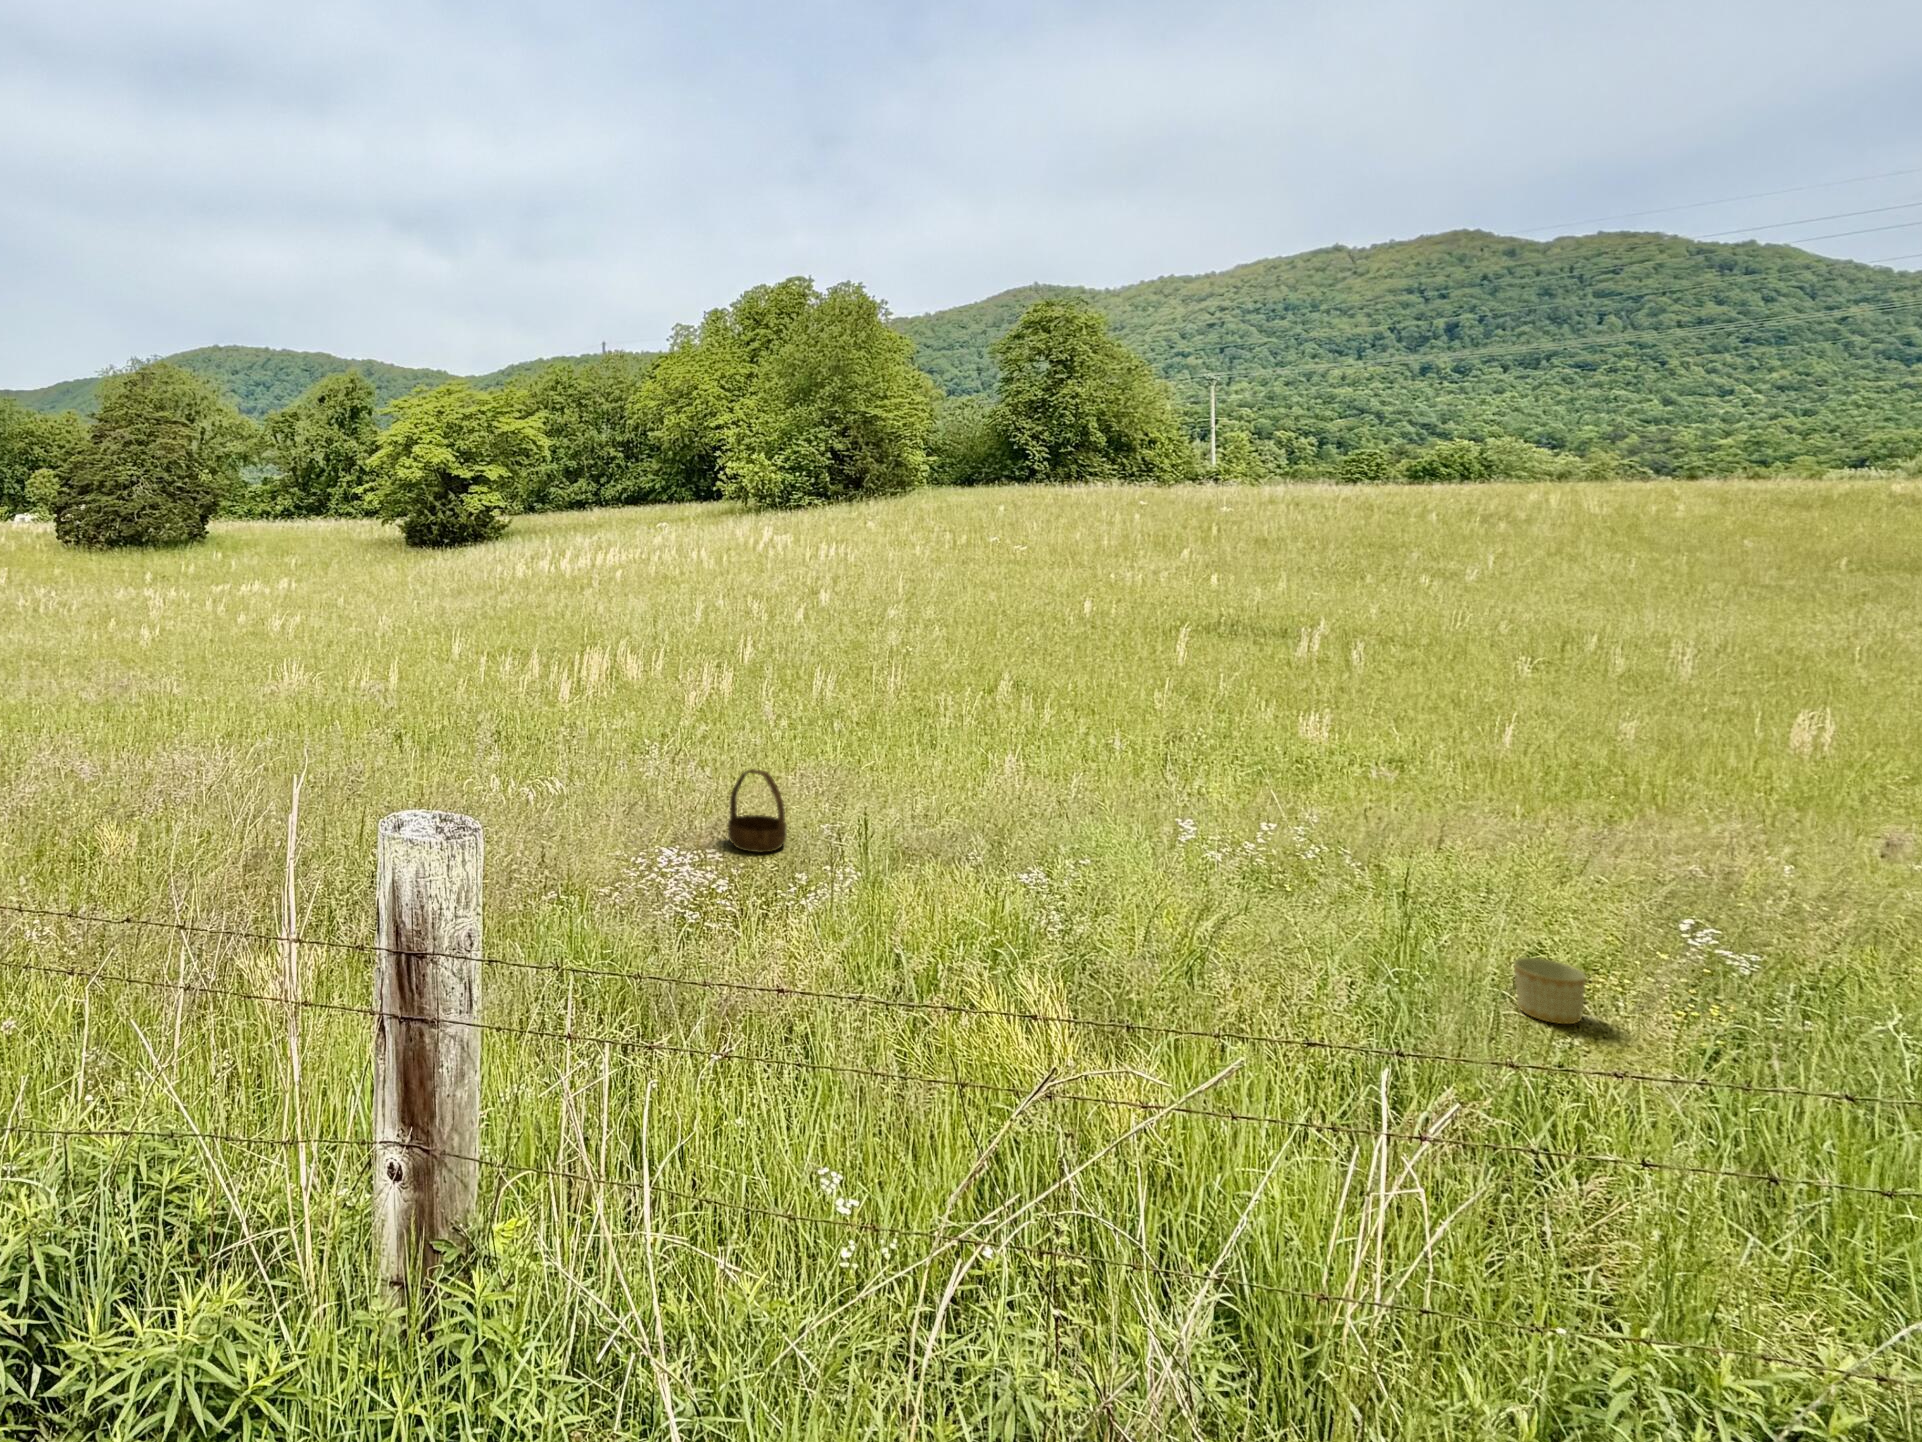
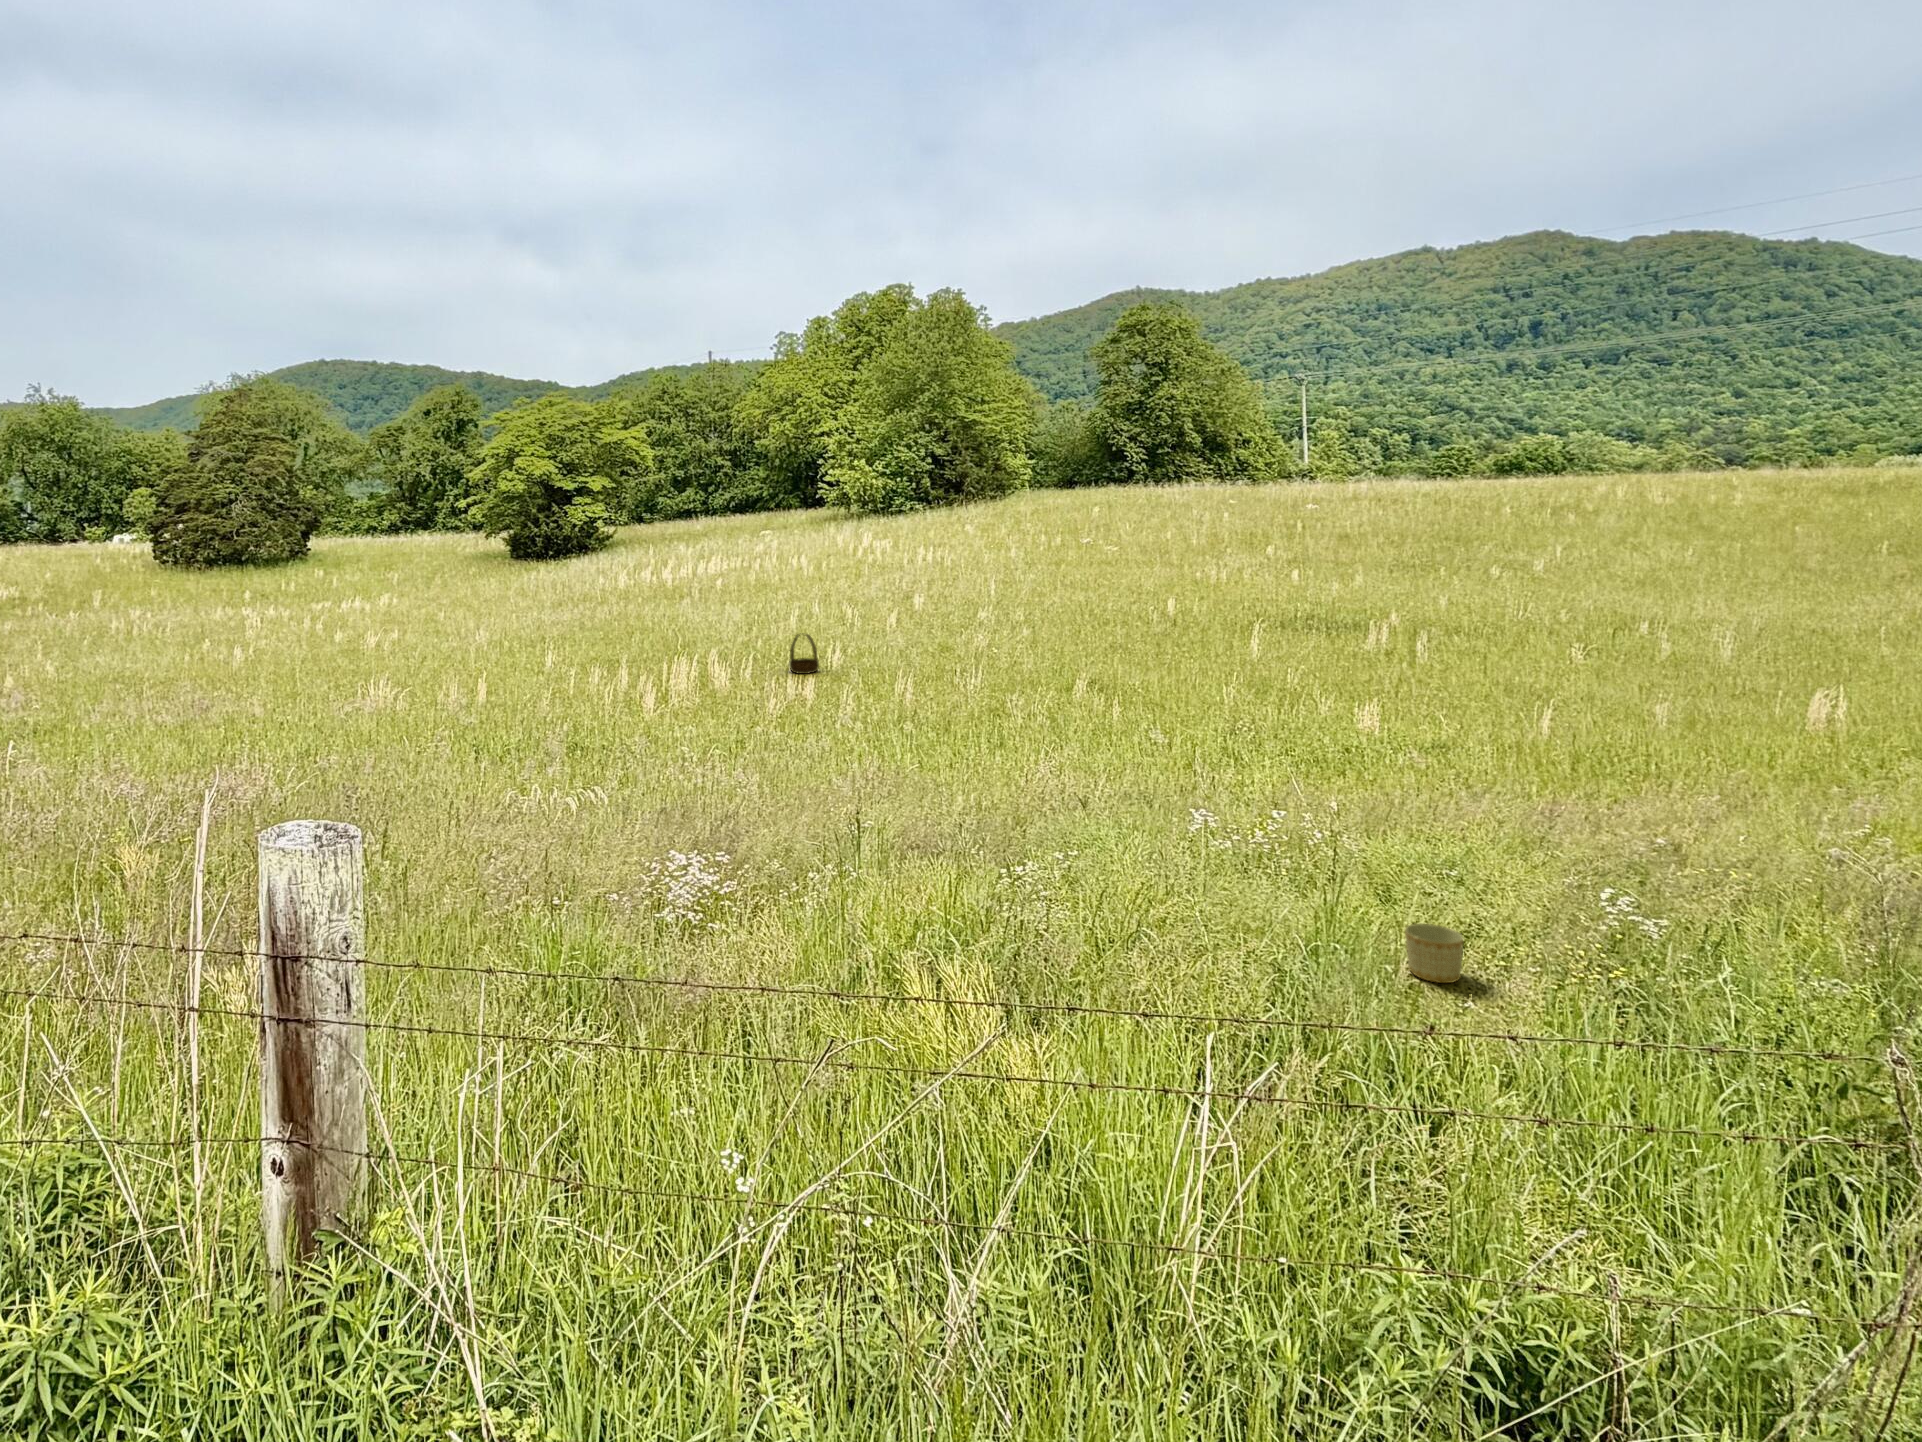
basket: present [728,769,787,853] -> present [789,633,819,674]

